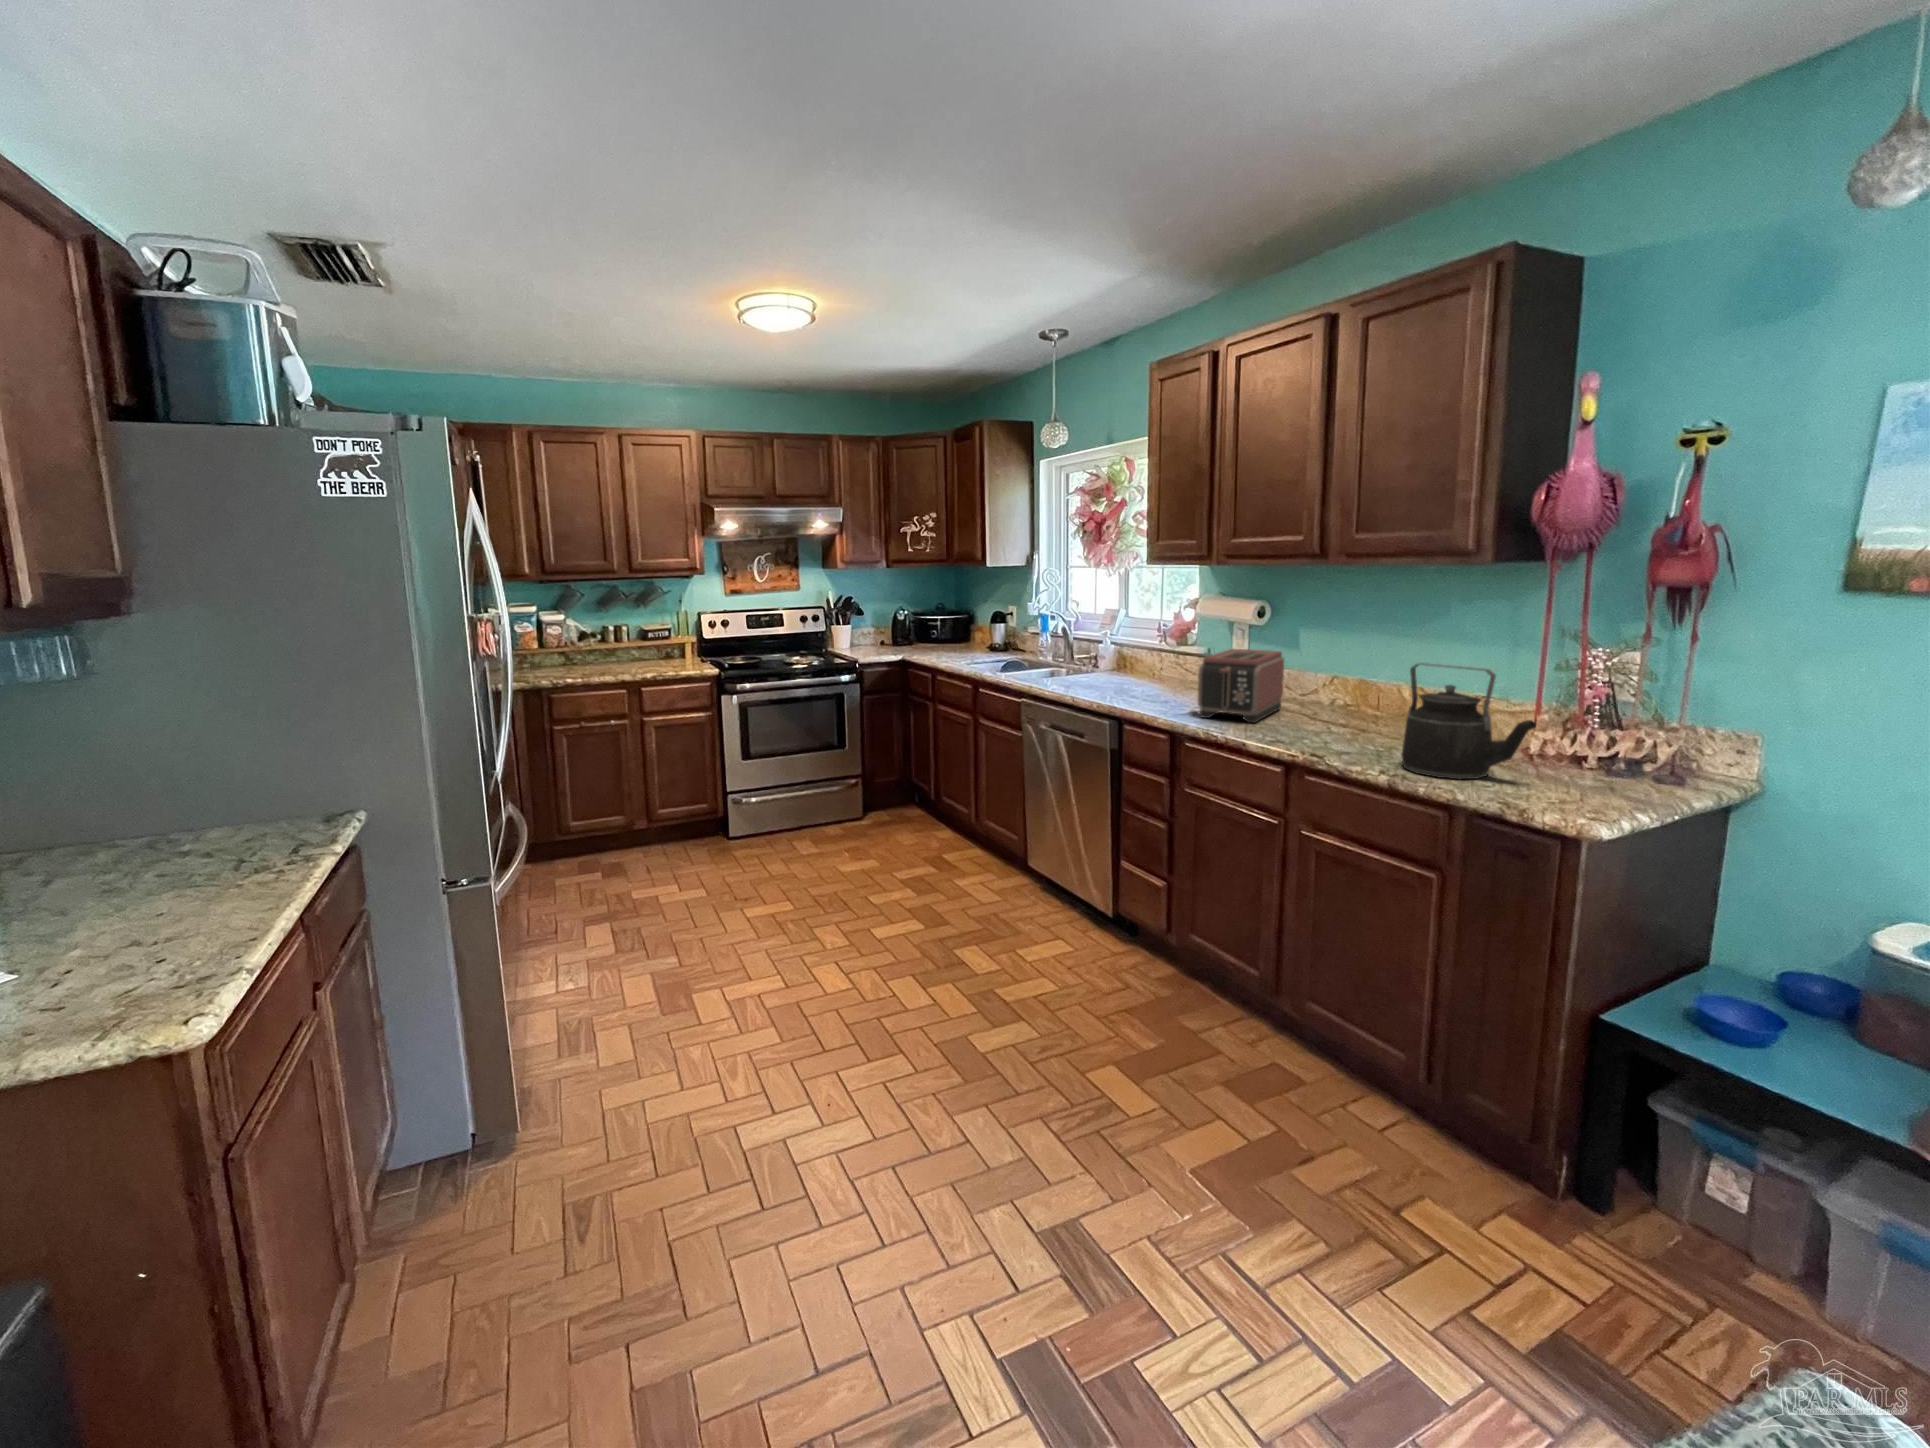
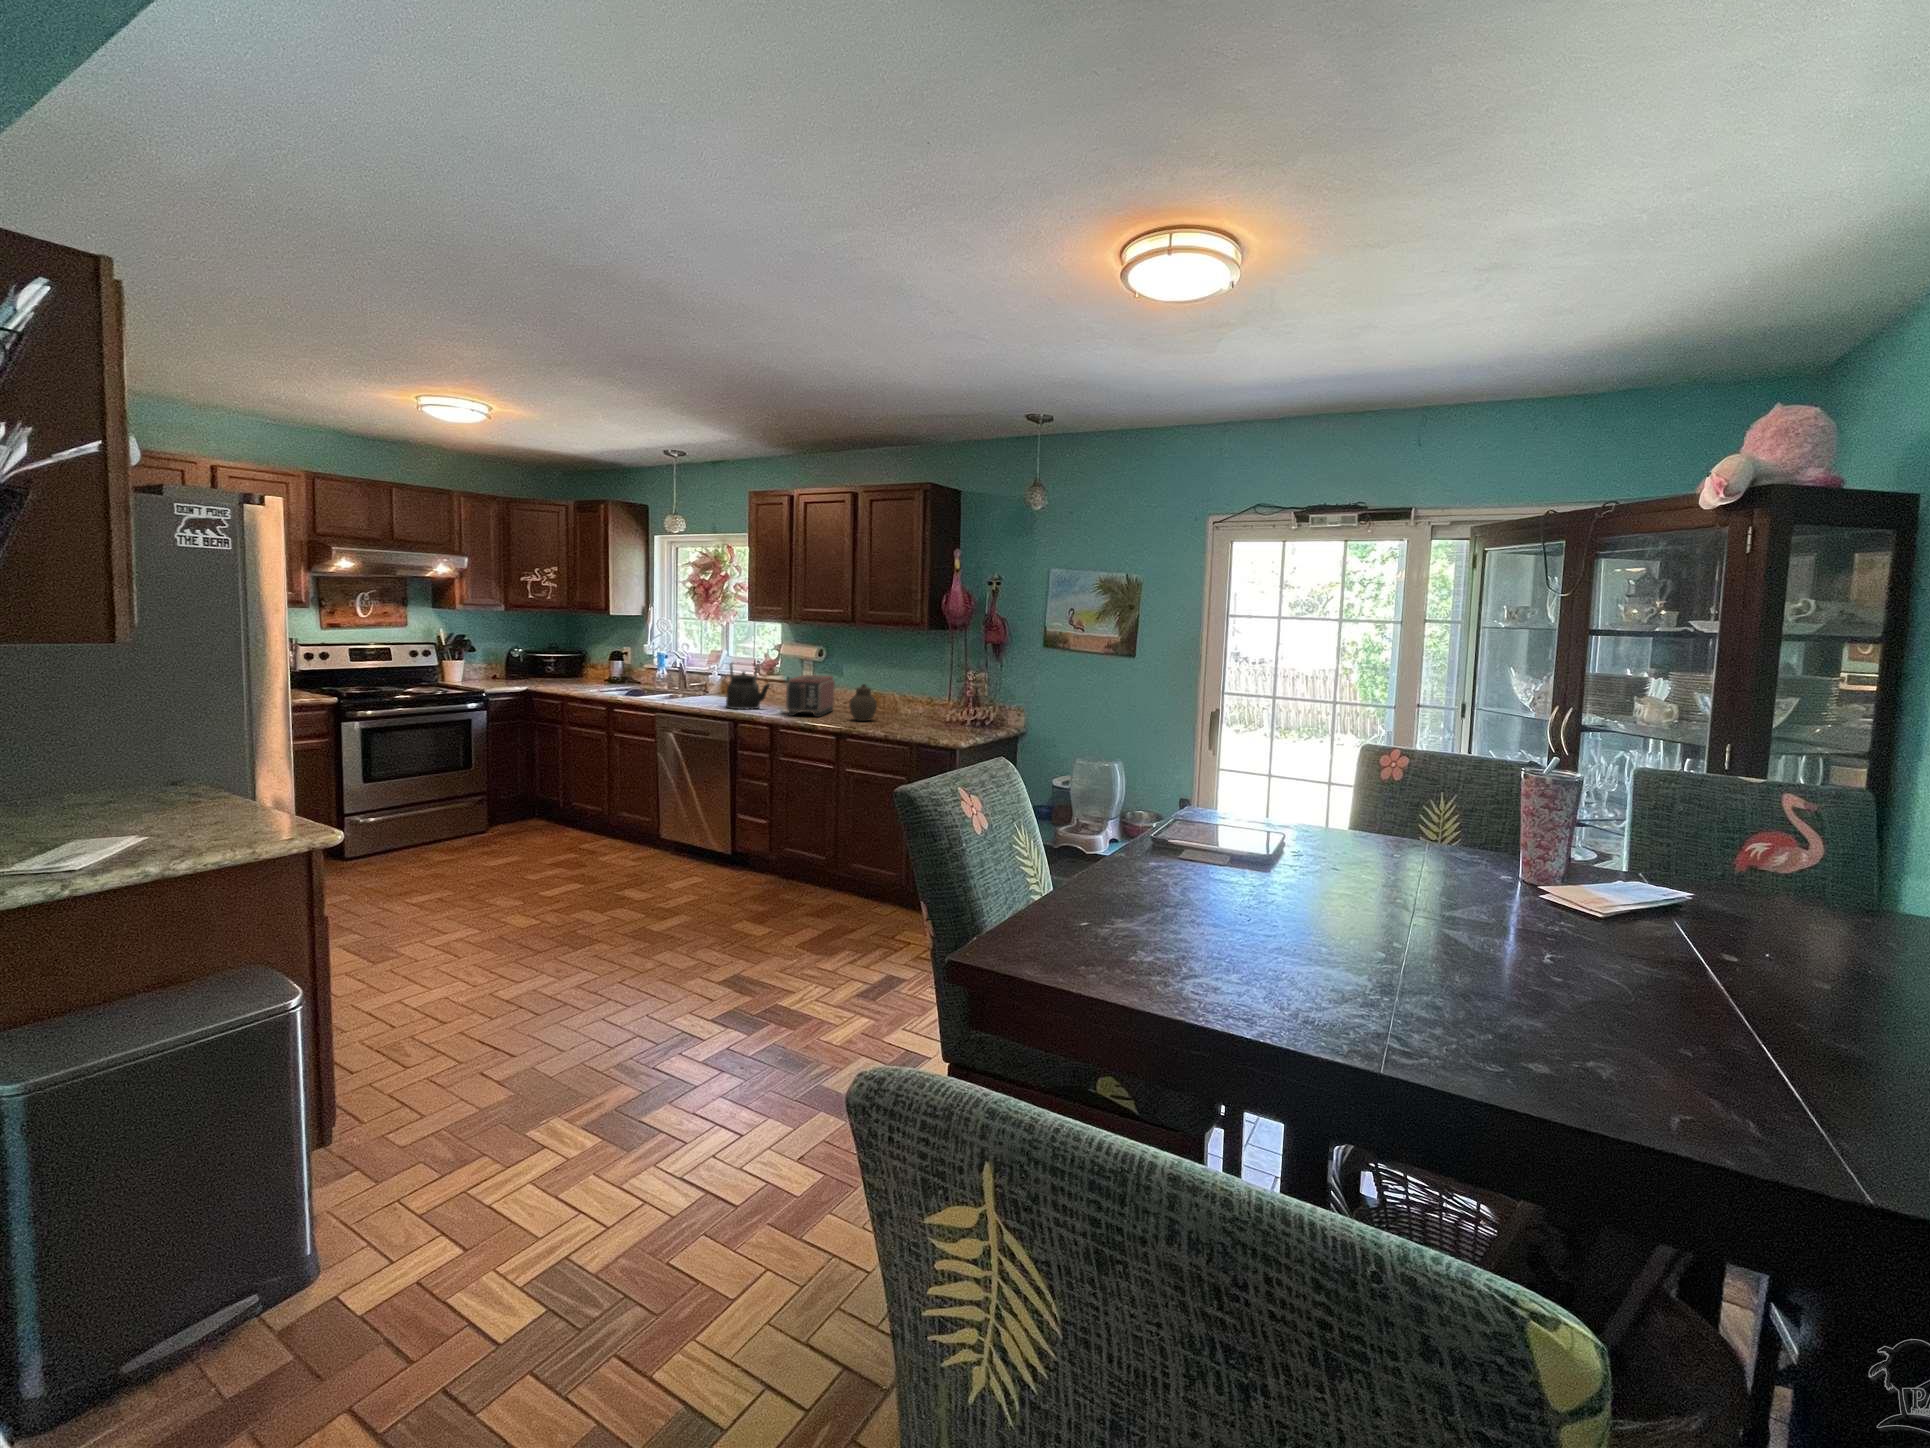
kettle: present [1401,663,1537,779] -> present [726,663,770,710]
jar: none [1311,669,1367,738] -> present [849,684,877,721]

